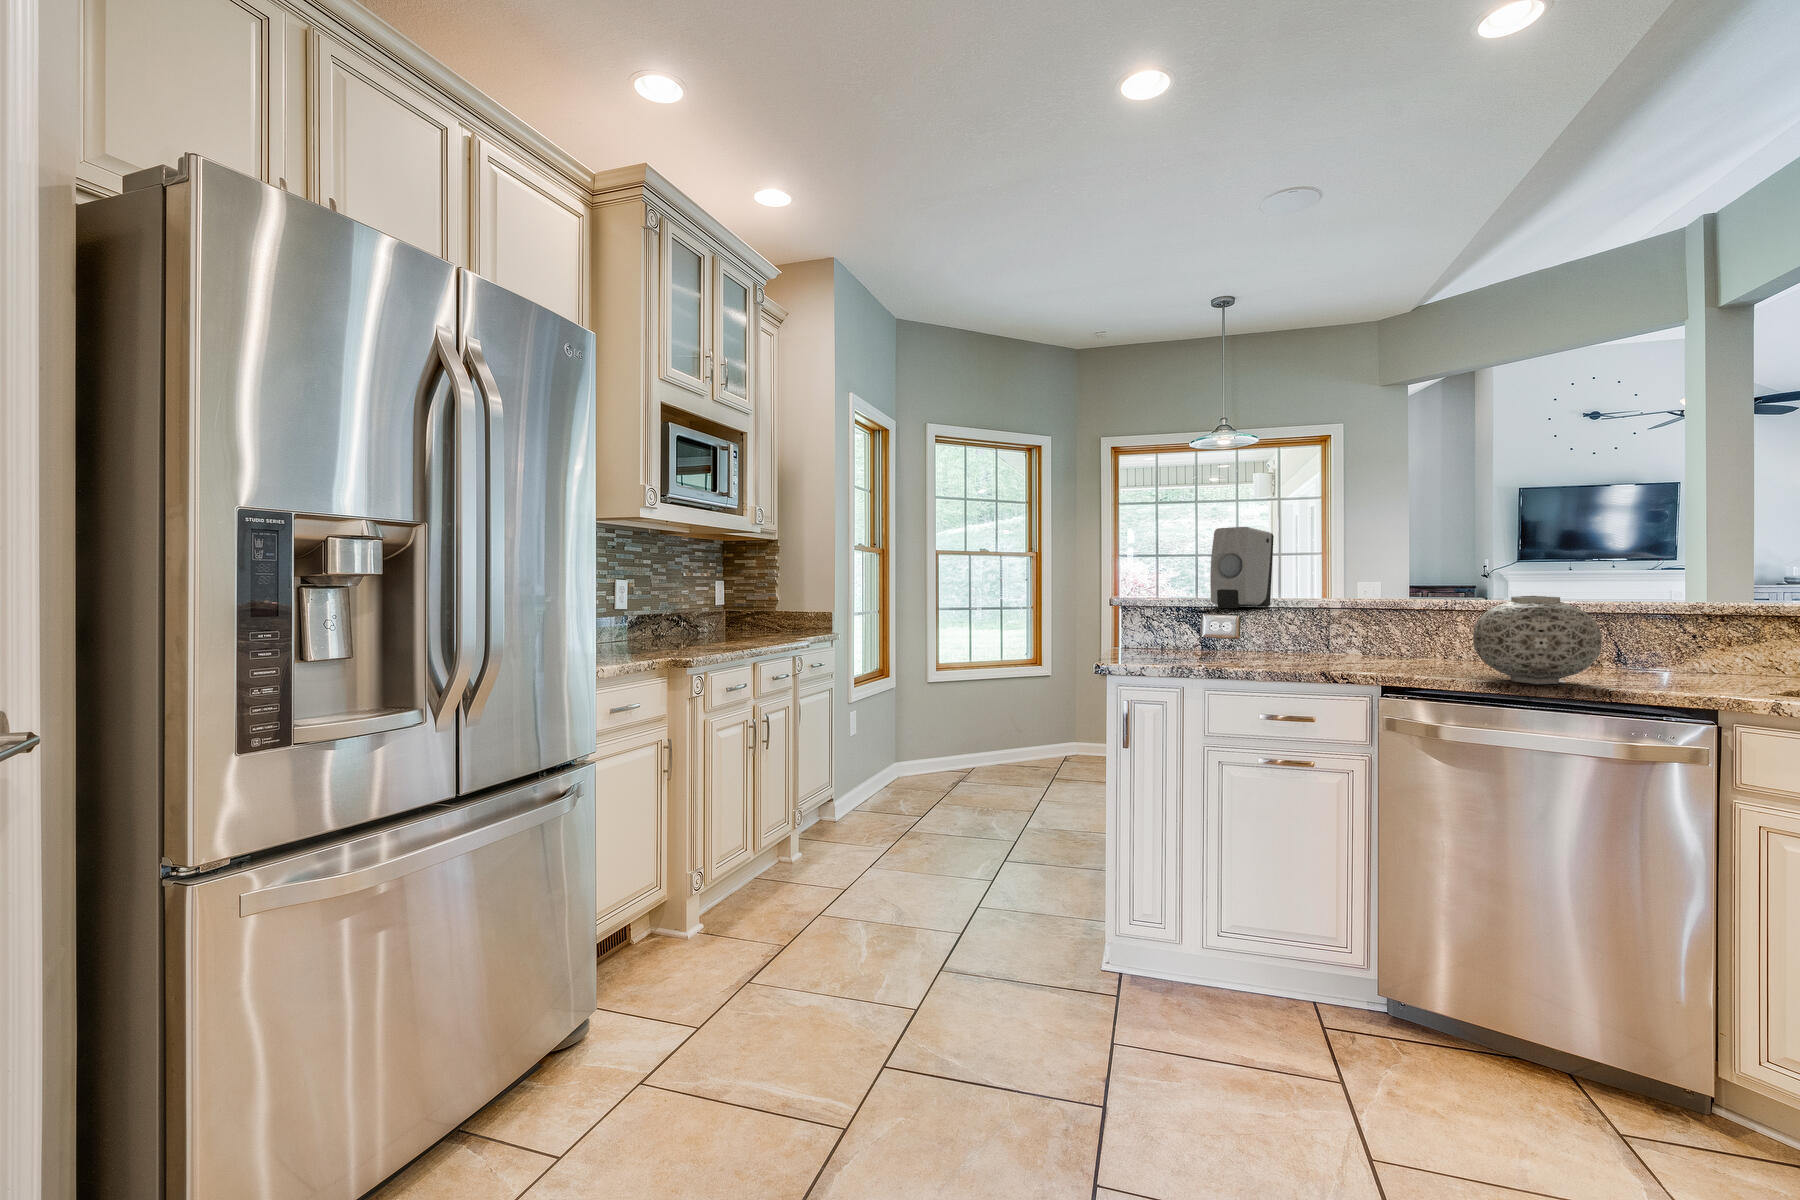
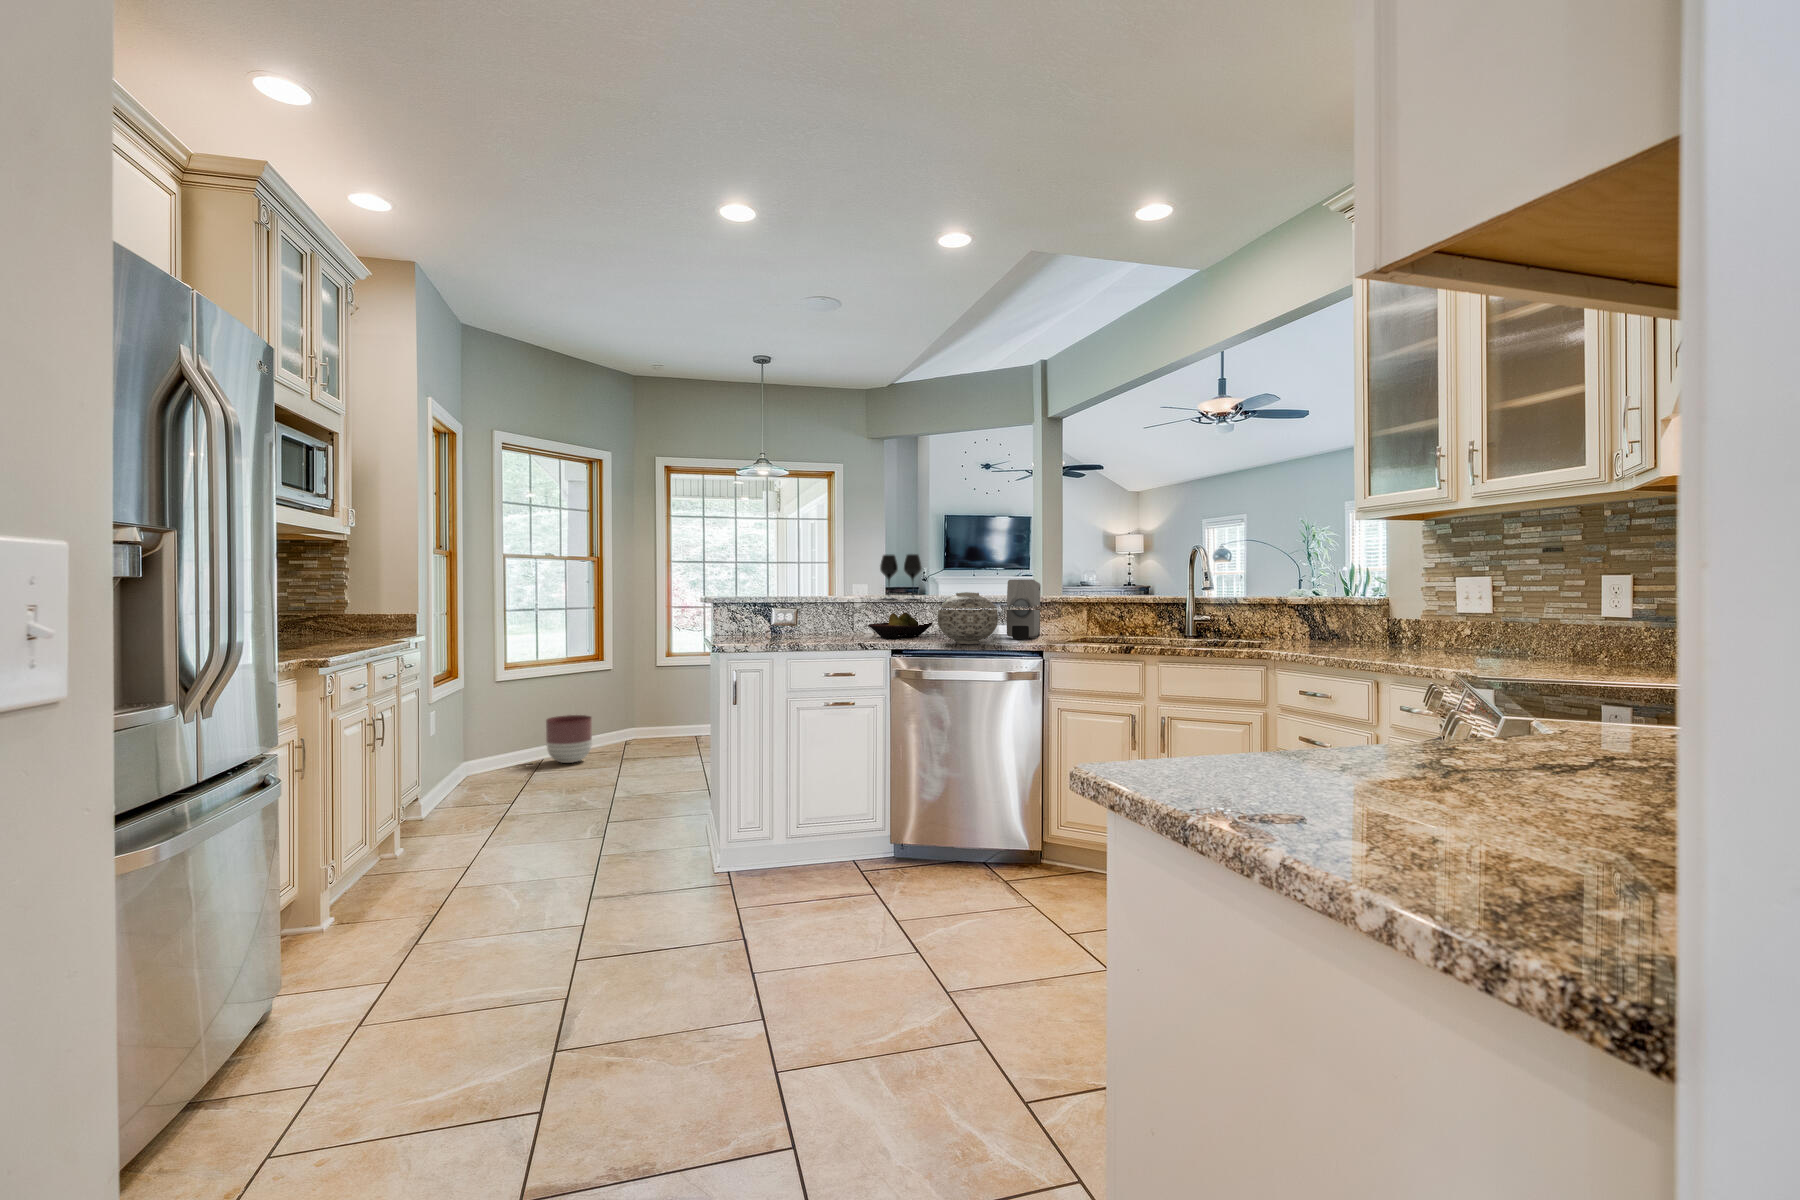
soap dispenser: present [1210,527,1274,608] -> present [1007,579,1041,640]
wine glass: none [1375,536,1448,602] -> present [880,554,922,599]
fruit bowl: none [1349,624,1465,664] -> present [868,613,932,639]
planter: none [980,717,1025,767] -> present [546,715,592,763]

